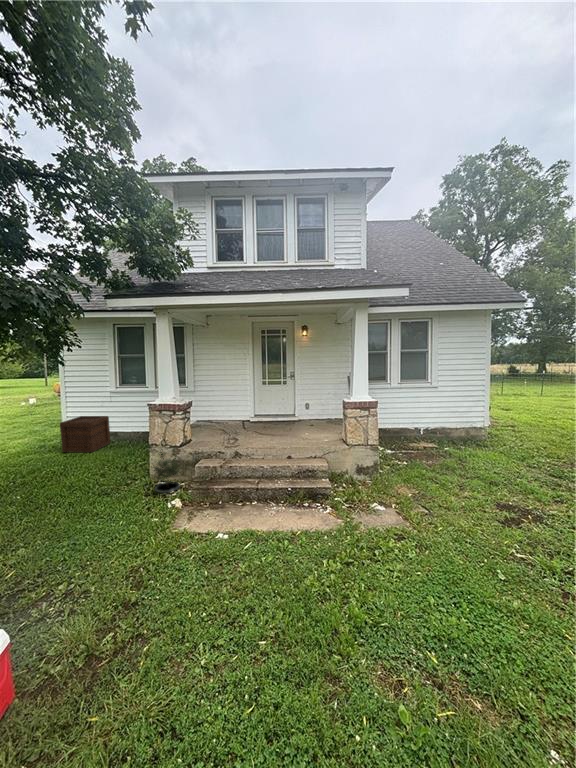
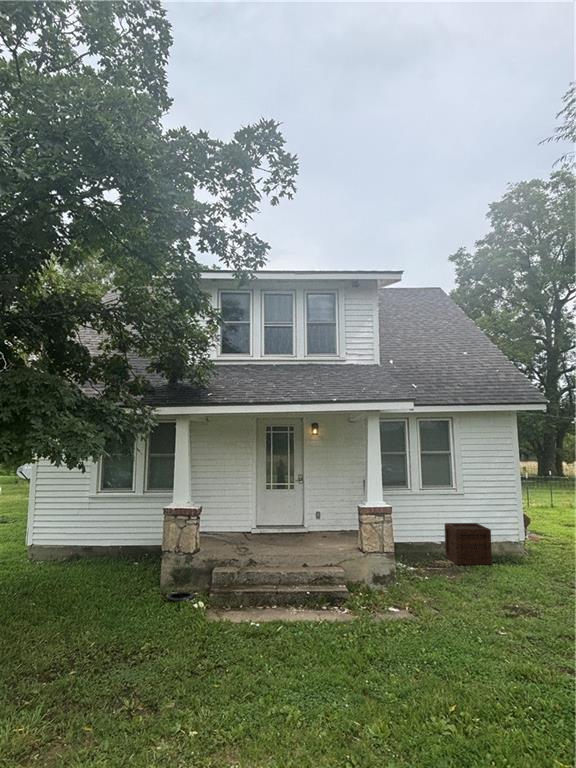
wooden crate: present [60,416,110,453] -> present [445,523,492,565]

